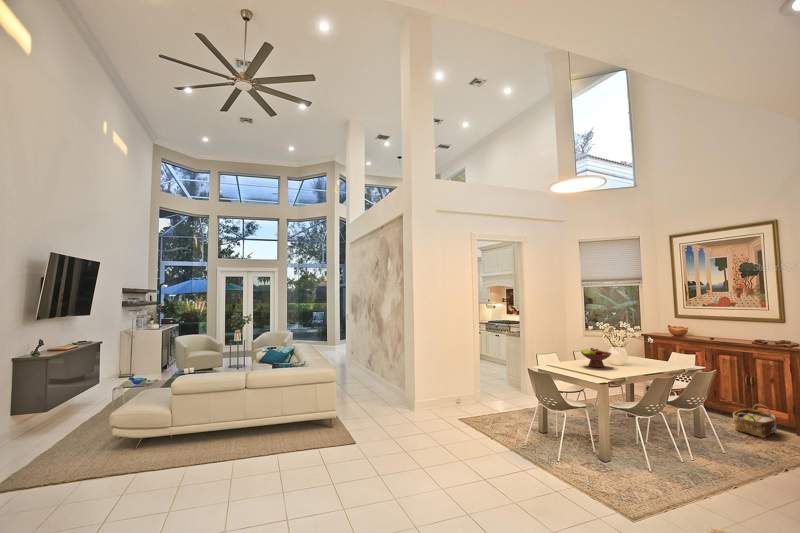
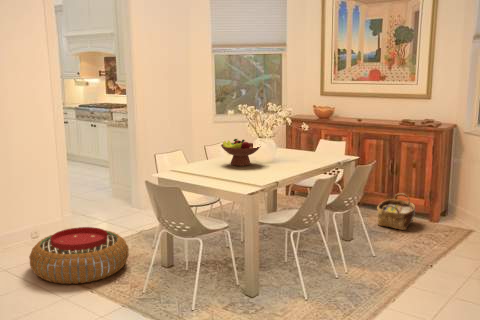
pouf: none [457,398,517,433] -> present [29,227,129,284]

